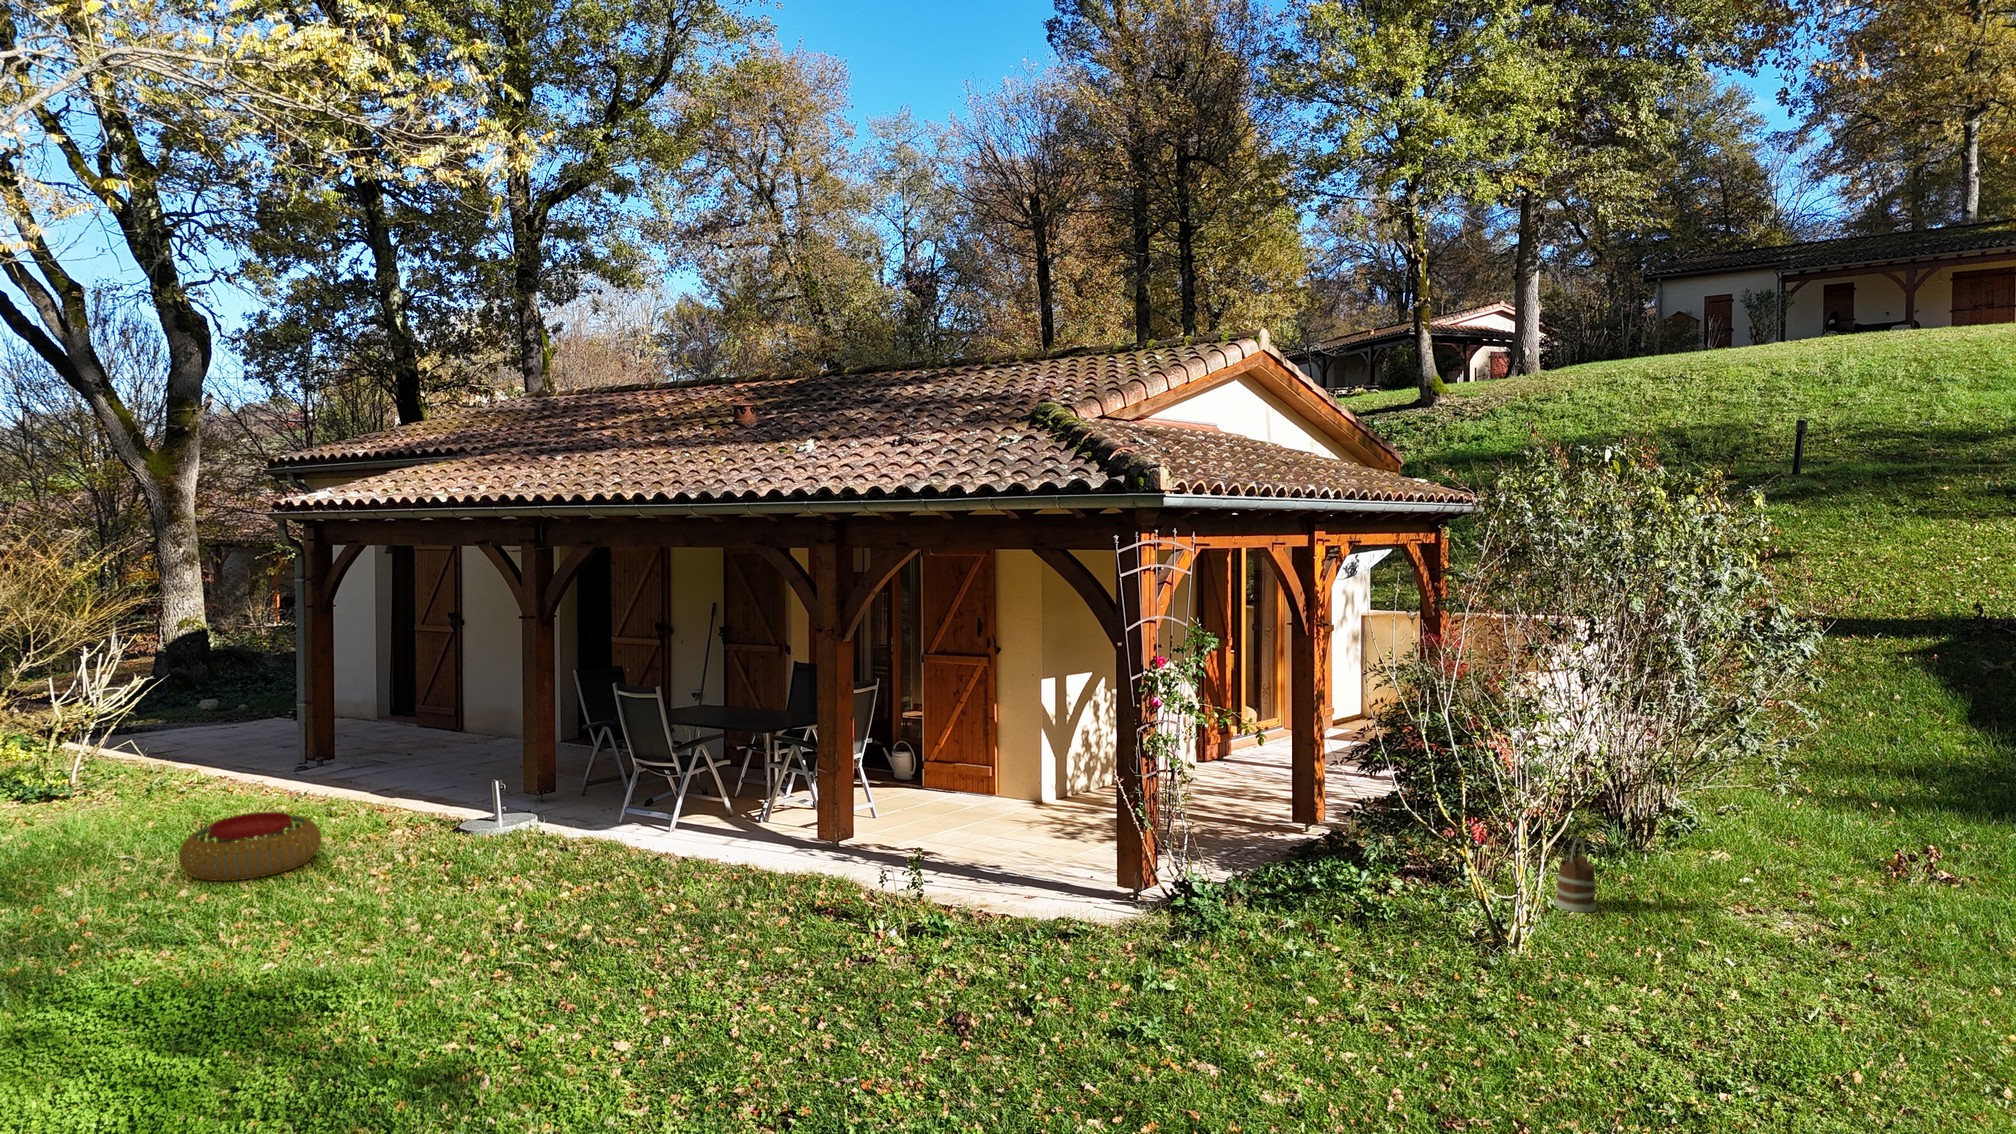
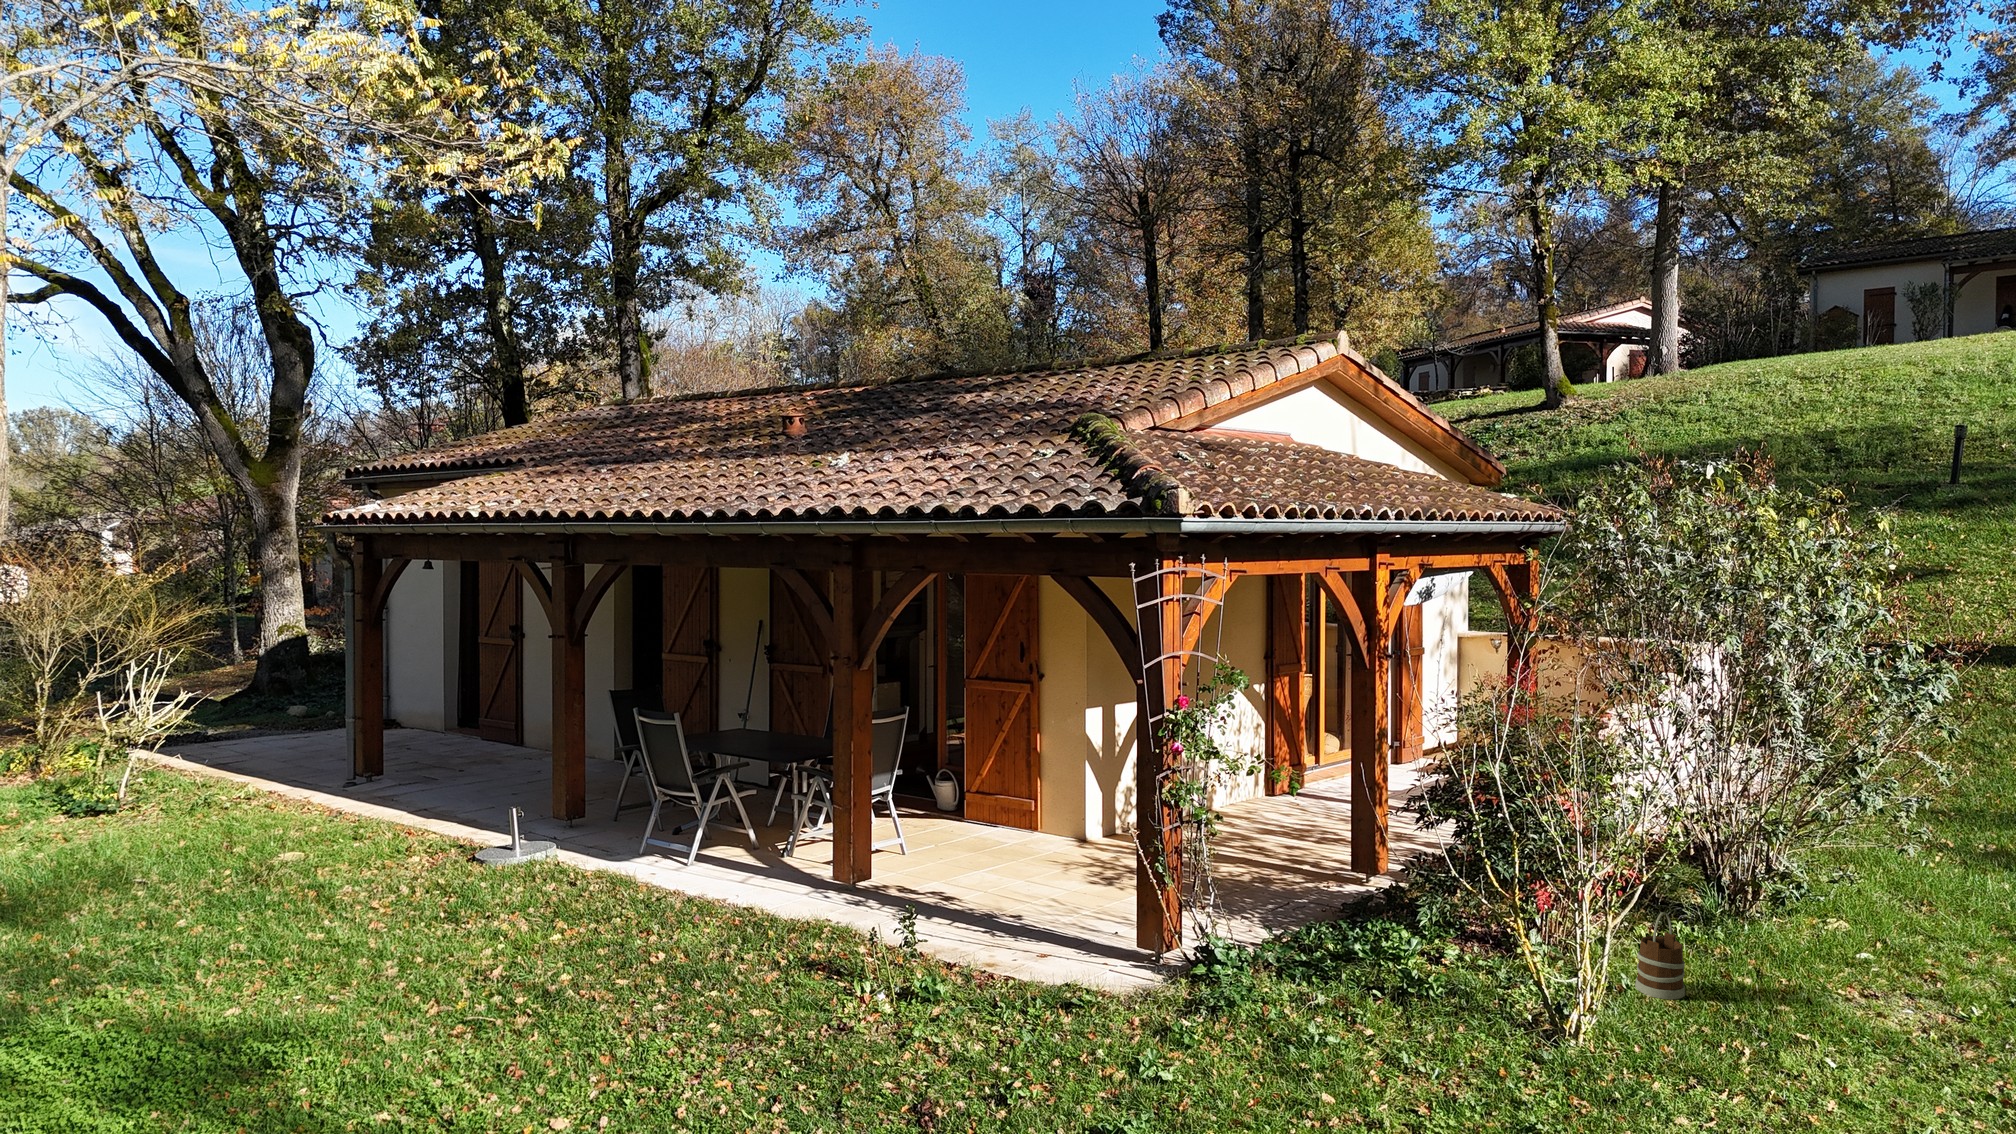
pouf: present [179,812,322,881] -> none [200,832,343,903]

